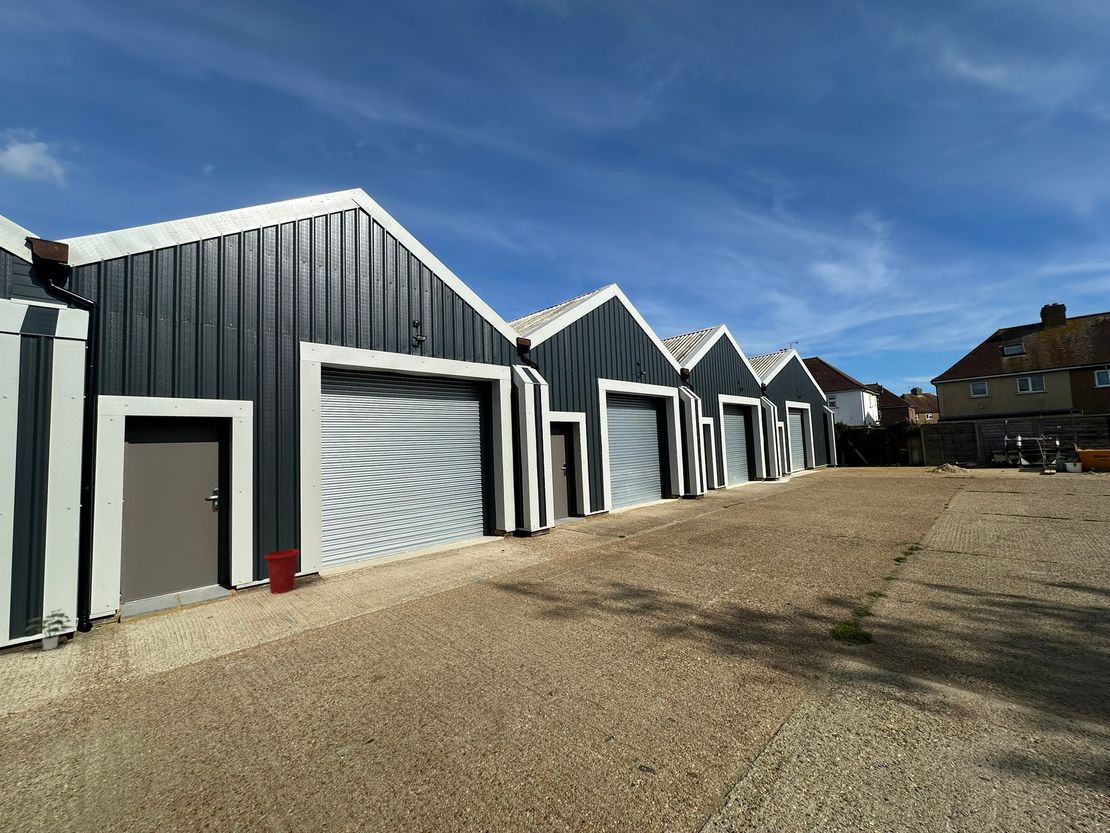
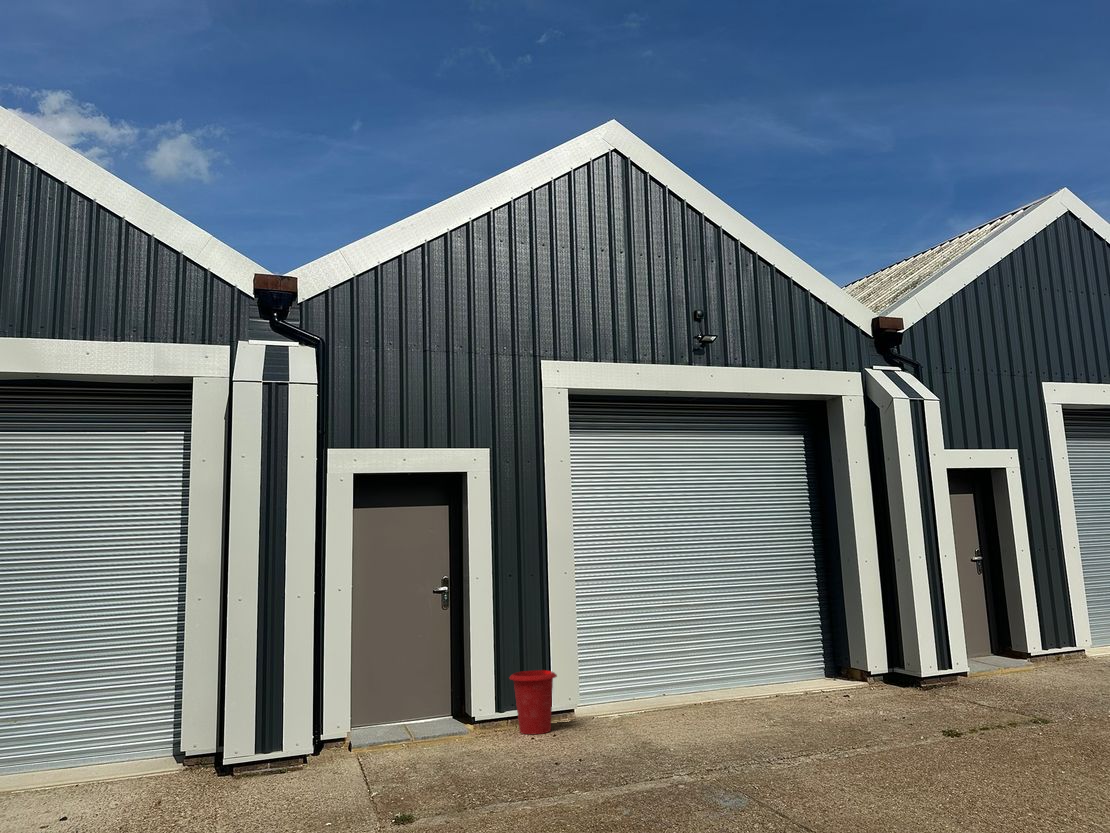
potted plant: present [26,610,72,650] -> none [268,722,314,772]

